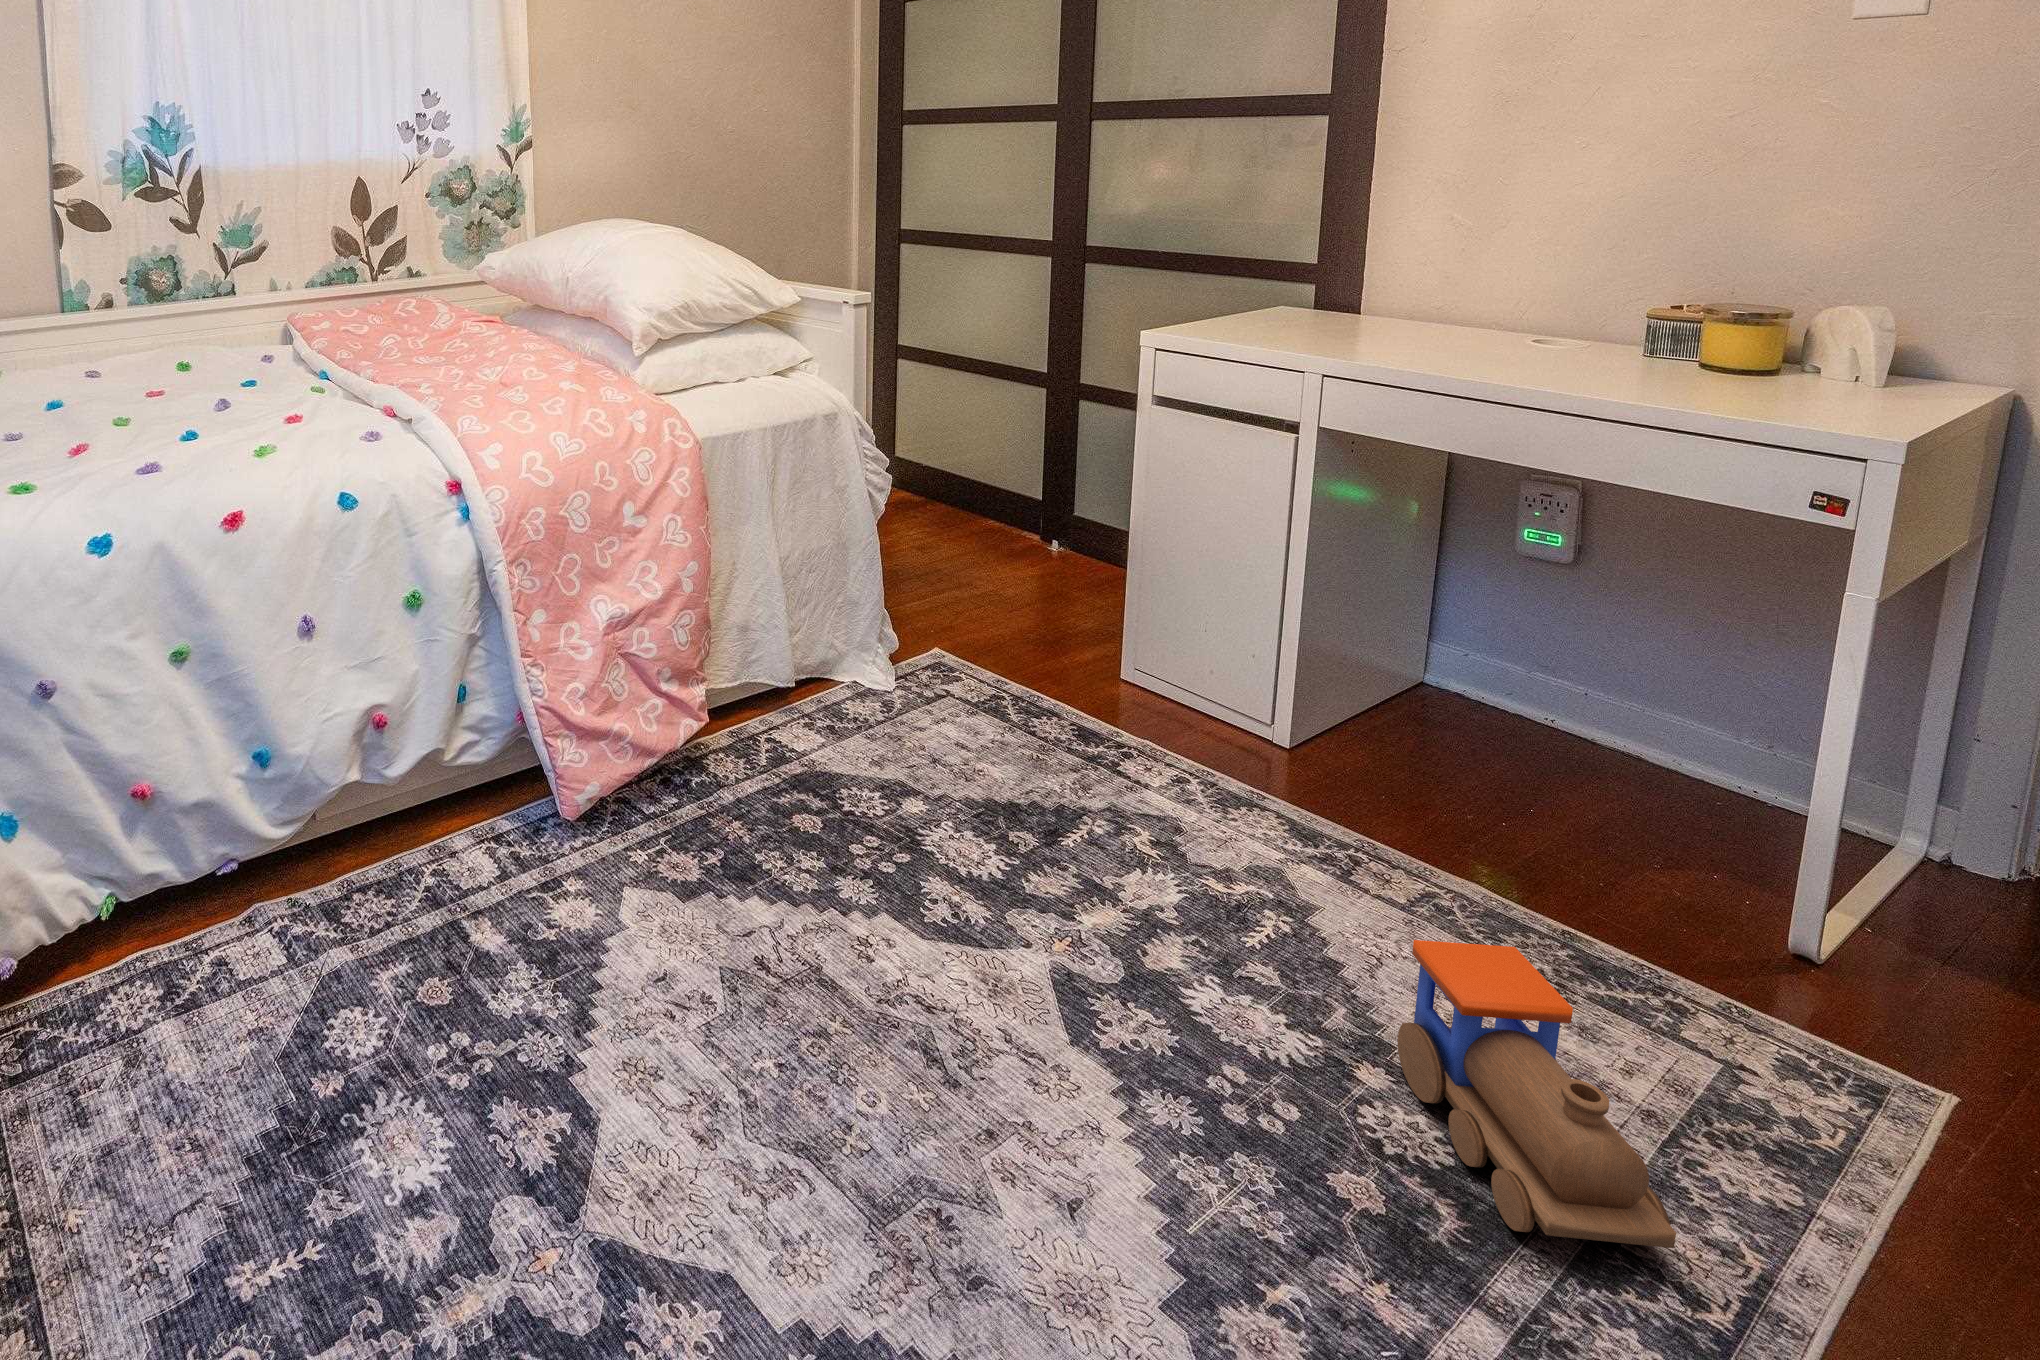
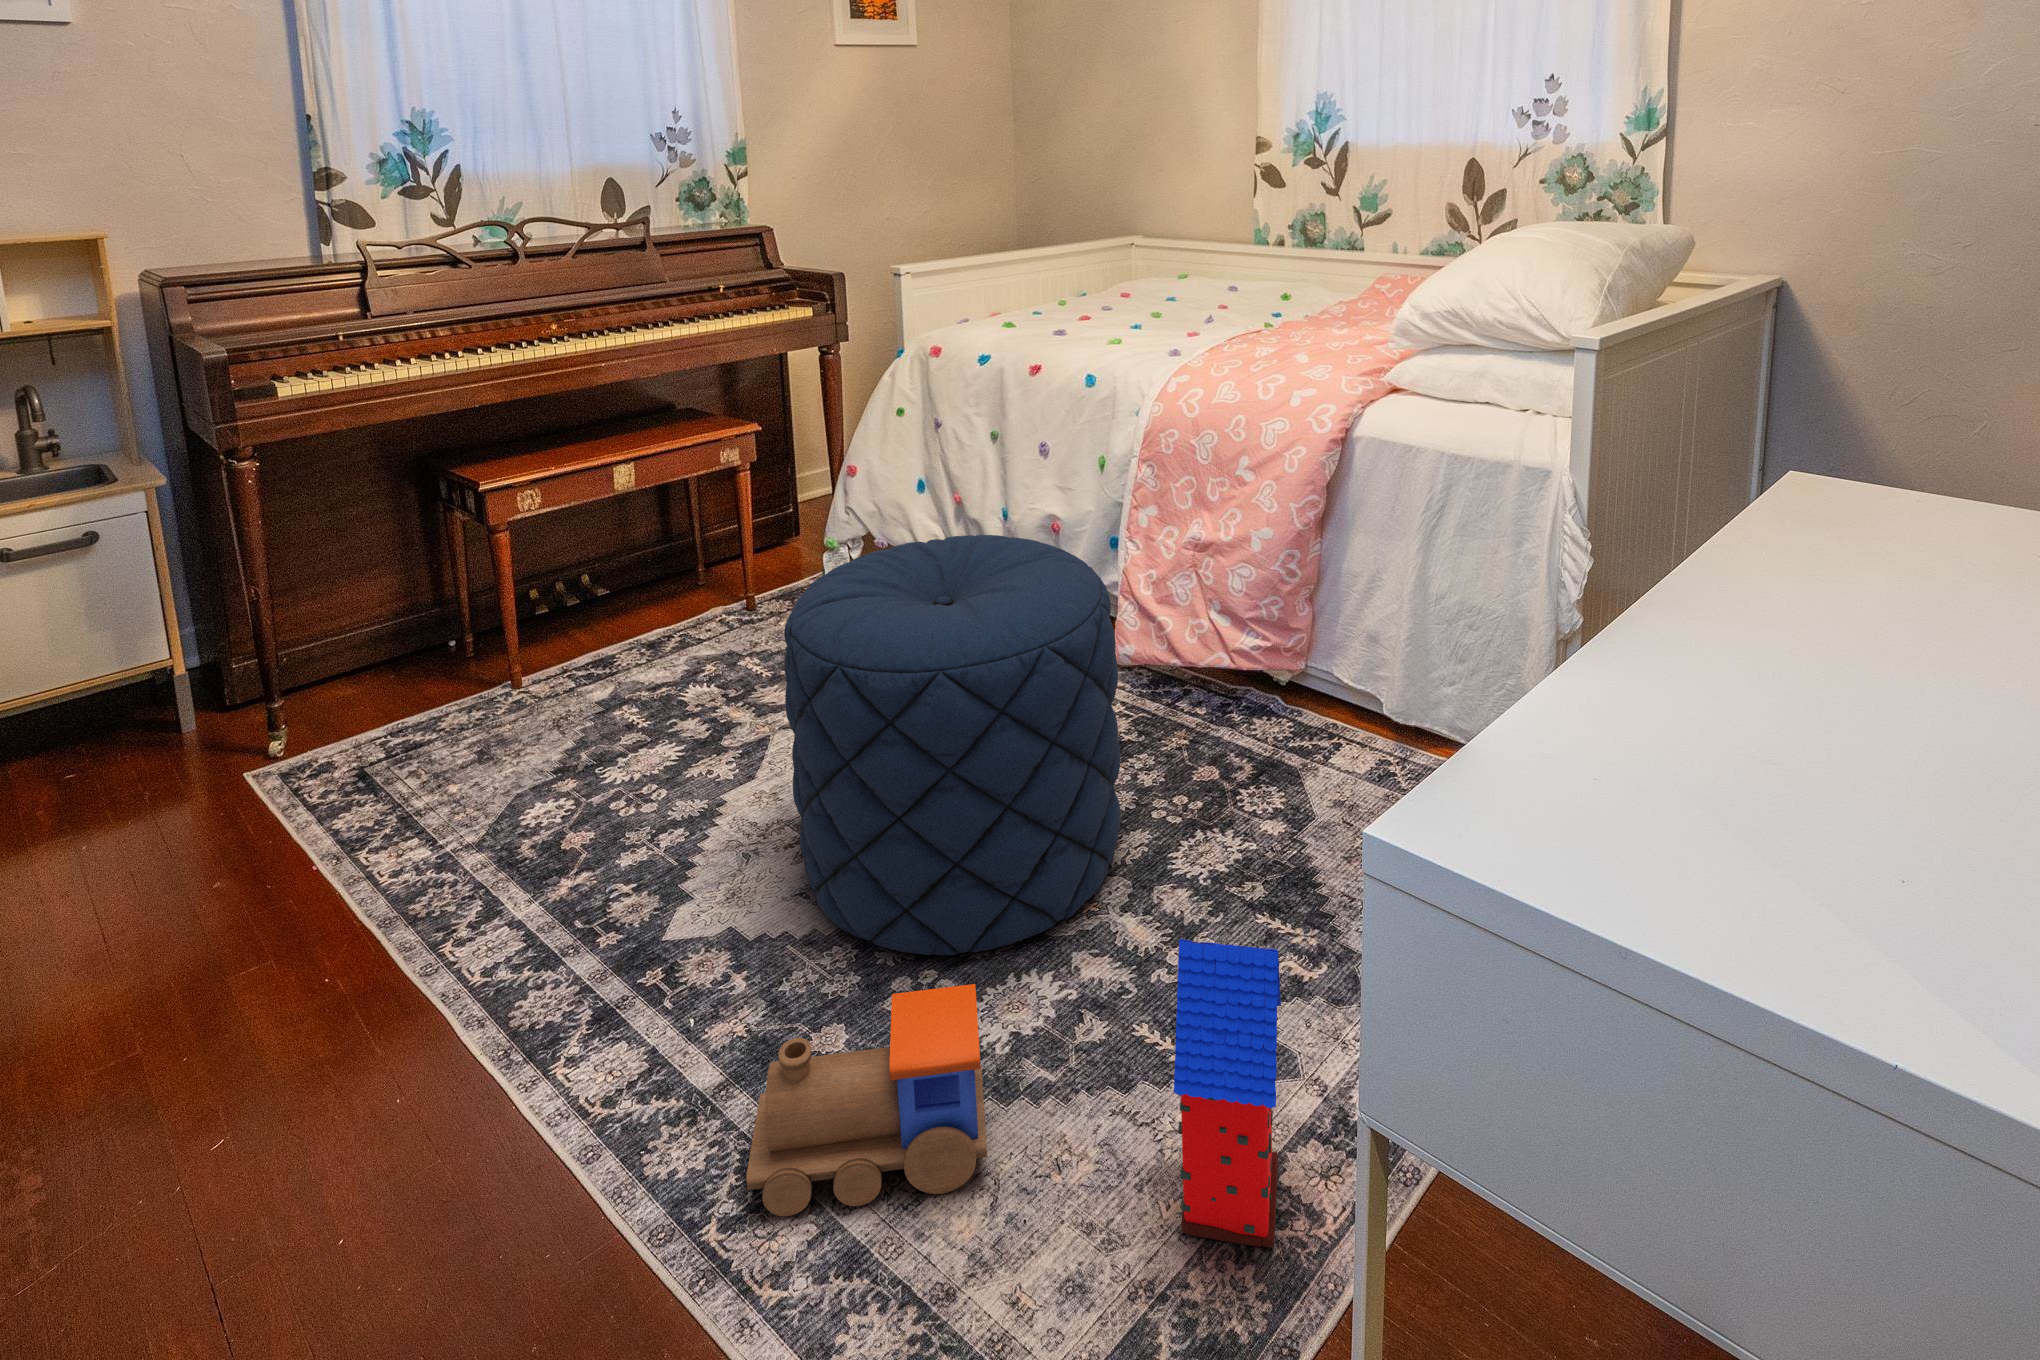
pouf: none [767,610,1232,1191] -> present [784,535,1121,956]
toy house: none [1381,701,1522,956] -> present [1174,939,1281,1248]

